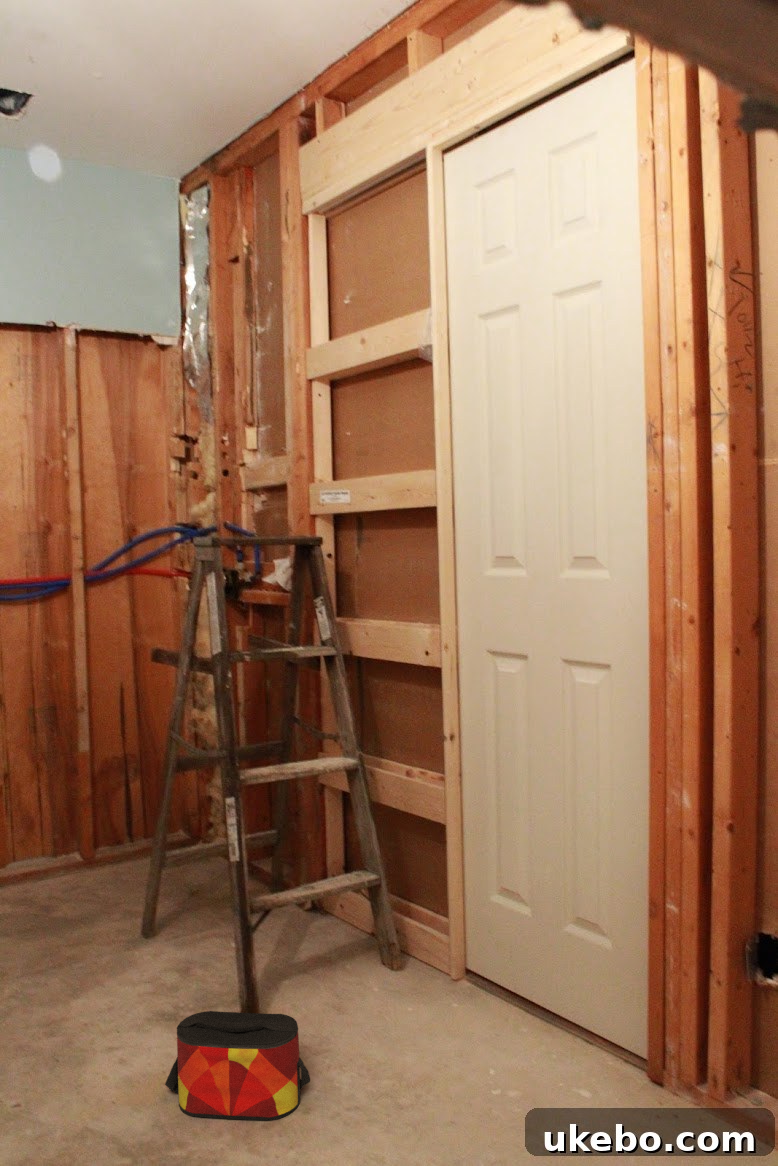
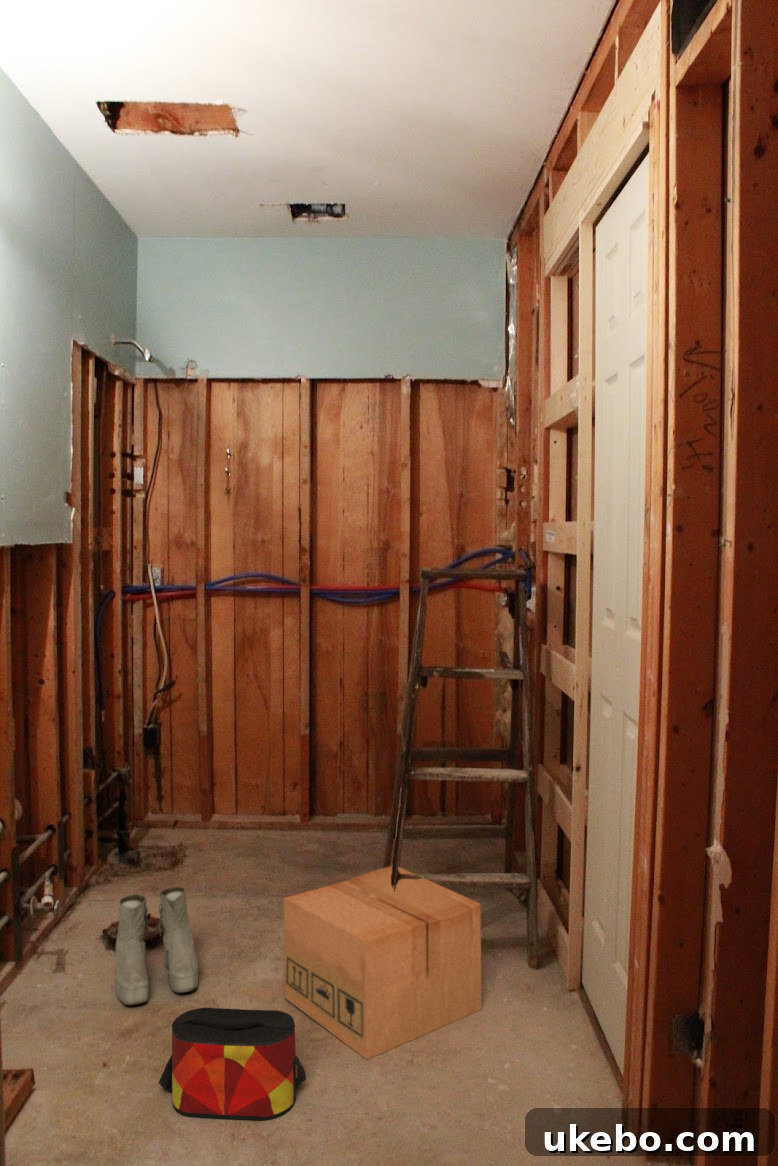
cardboard box: none [288,866,489,1062] -> present [284,866,482,1059]
boots: none [121,889,204,1008] -> present [115,887,198,1005]

